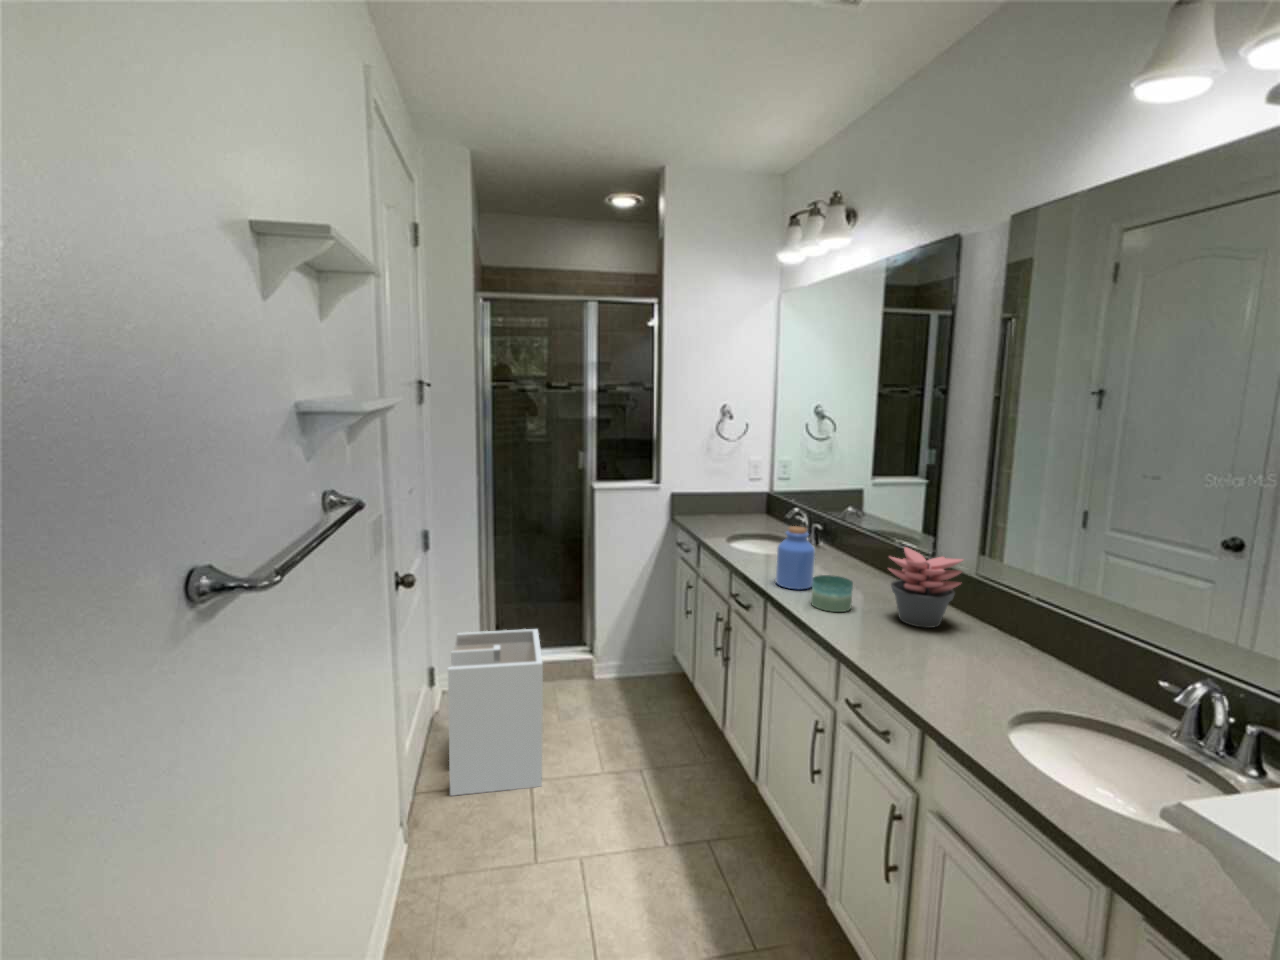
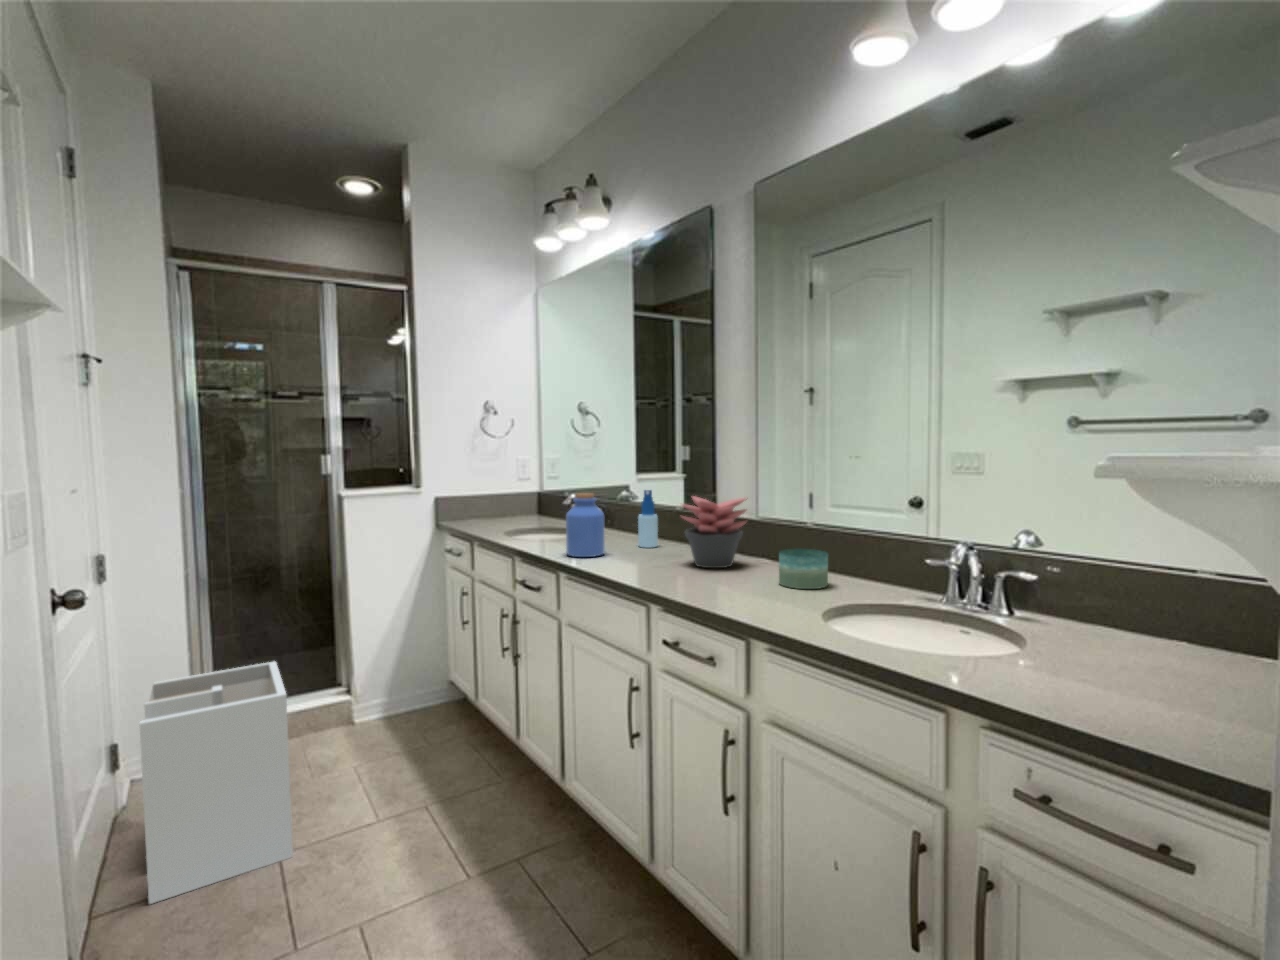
spray bottle: none [850,525,873,583] -> present [638,490,658,548]
candle: present [811,575,853,612] -> present [779,549,828,589]

